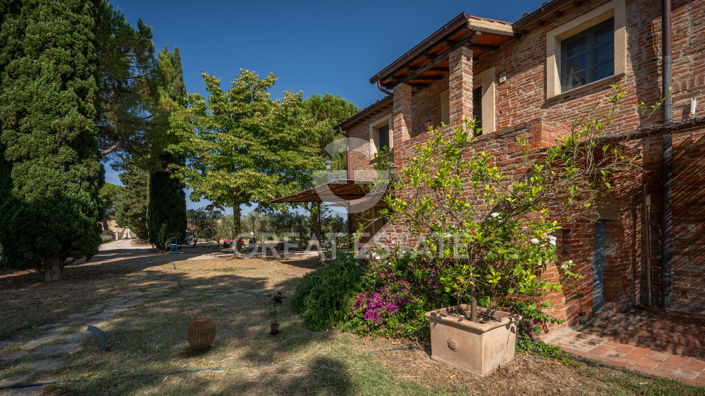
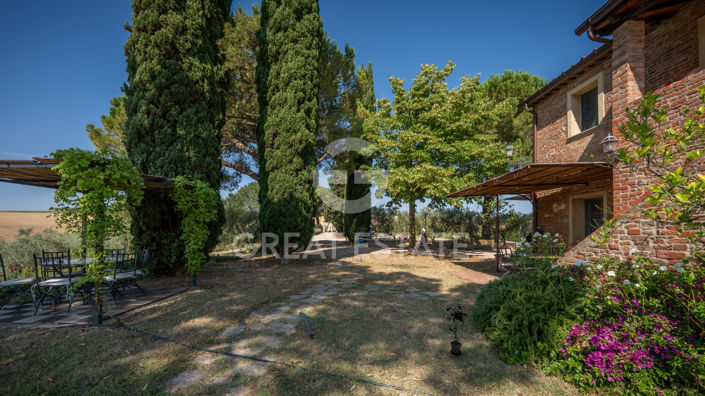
woven basket: present [187,317,216,349] -> none [367,323,393,356]

